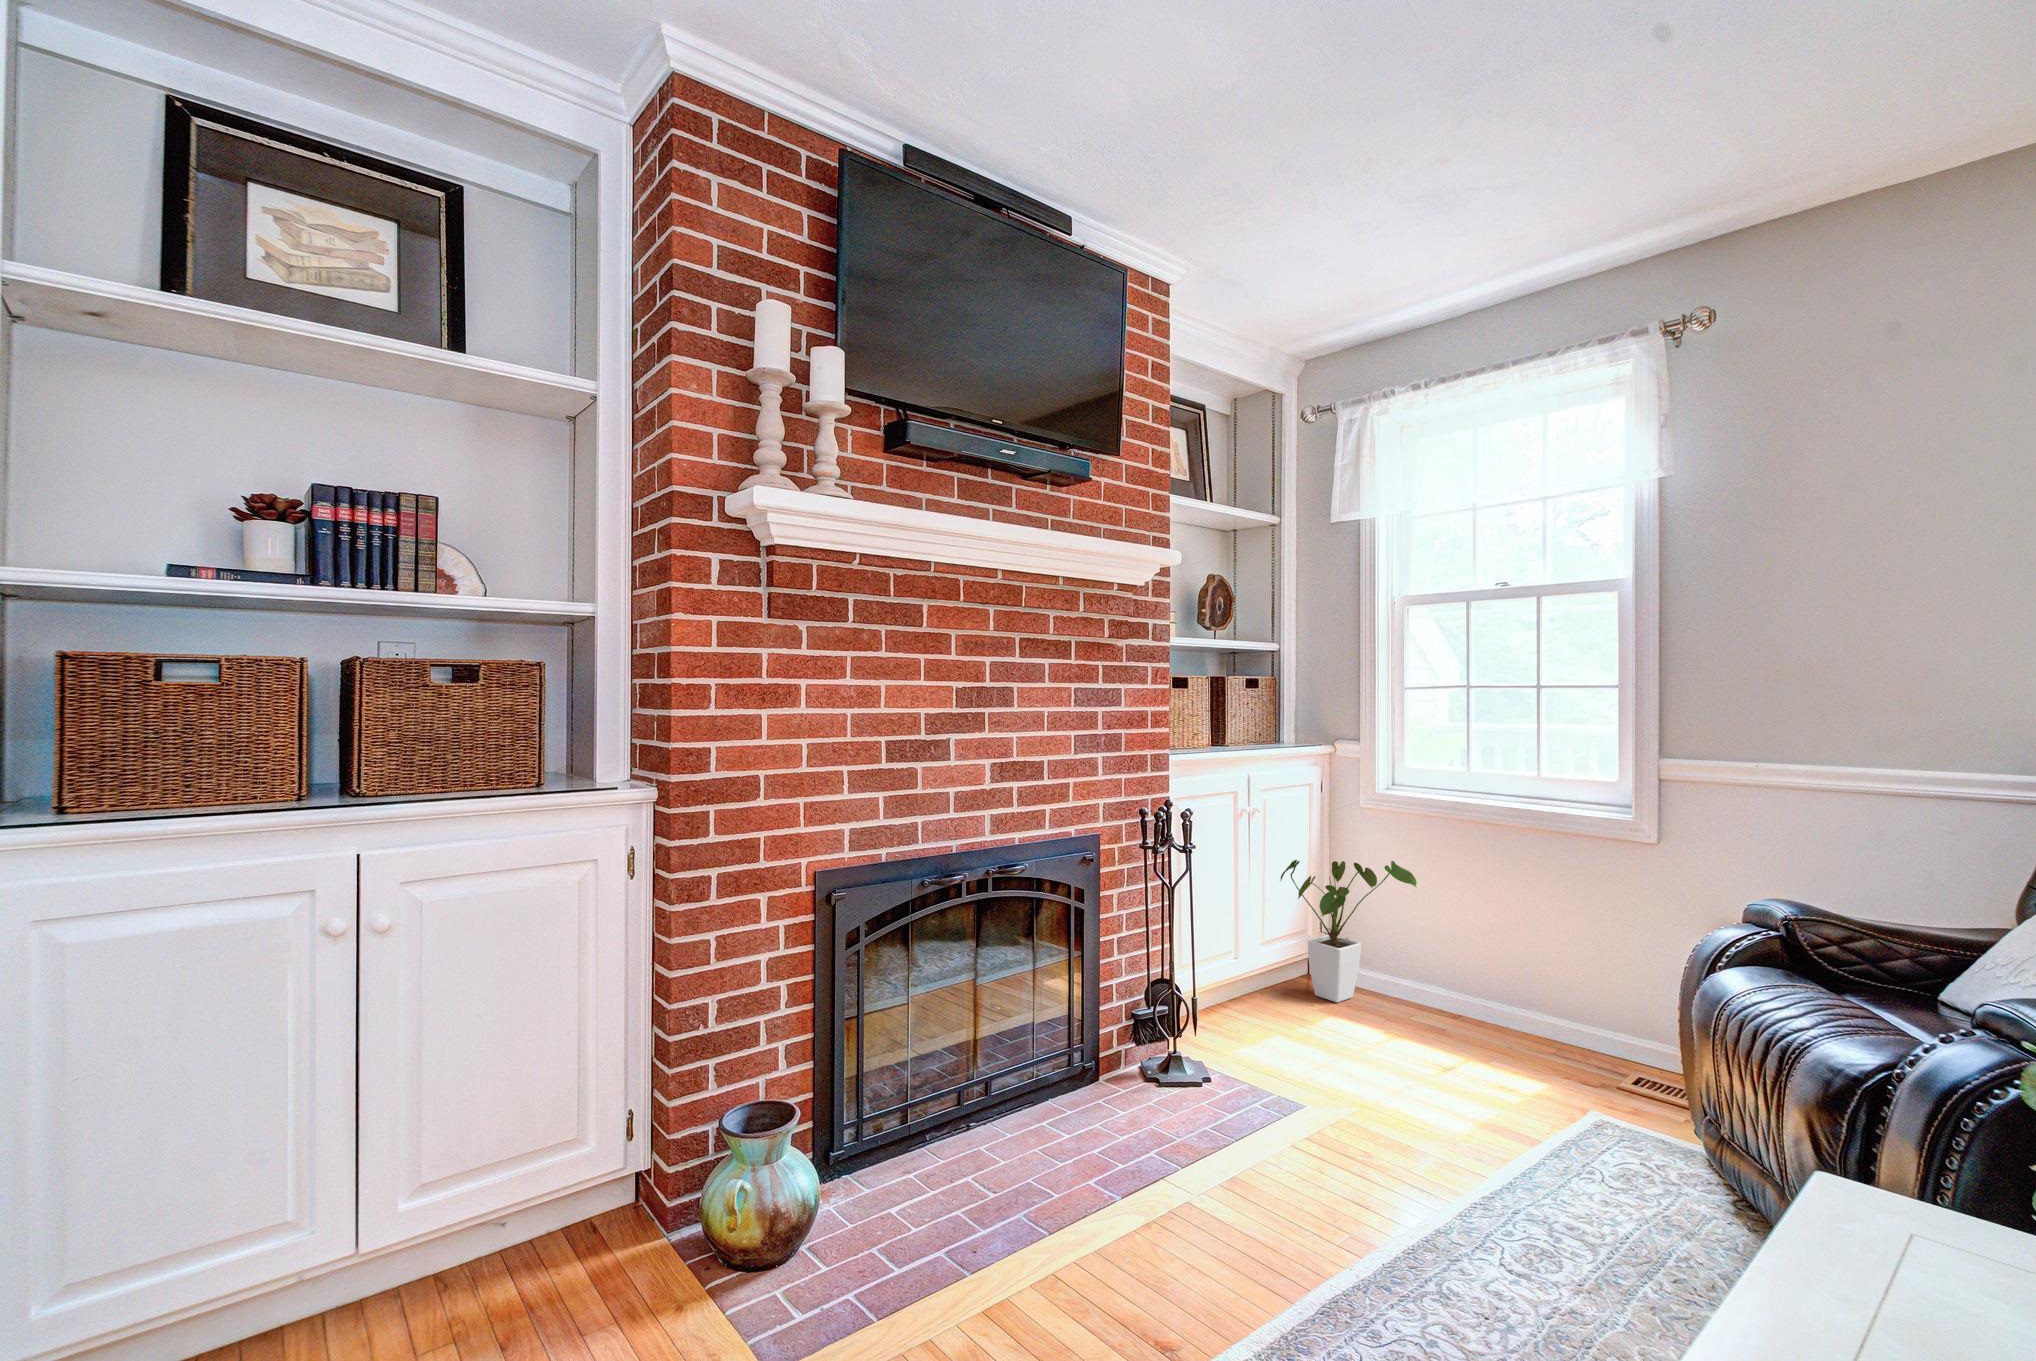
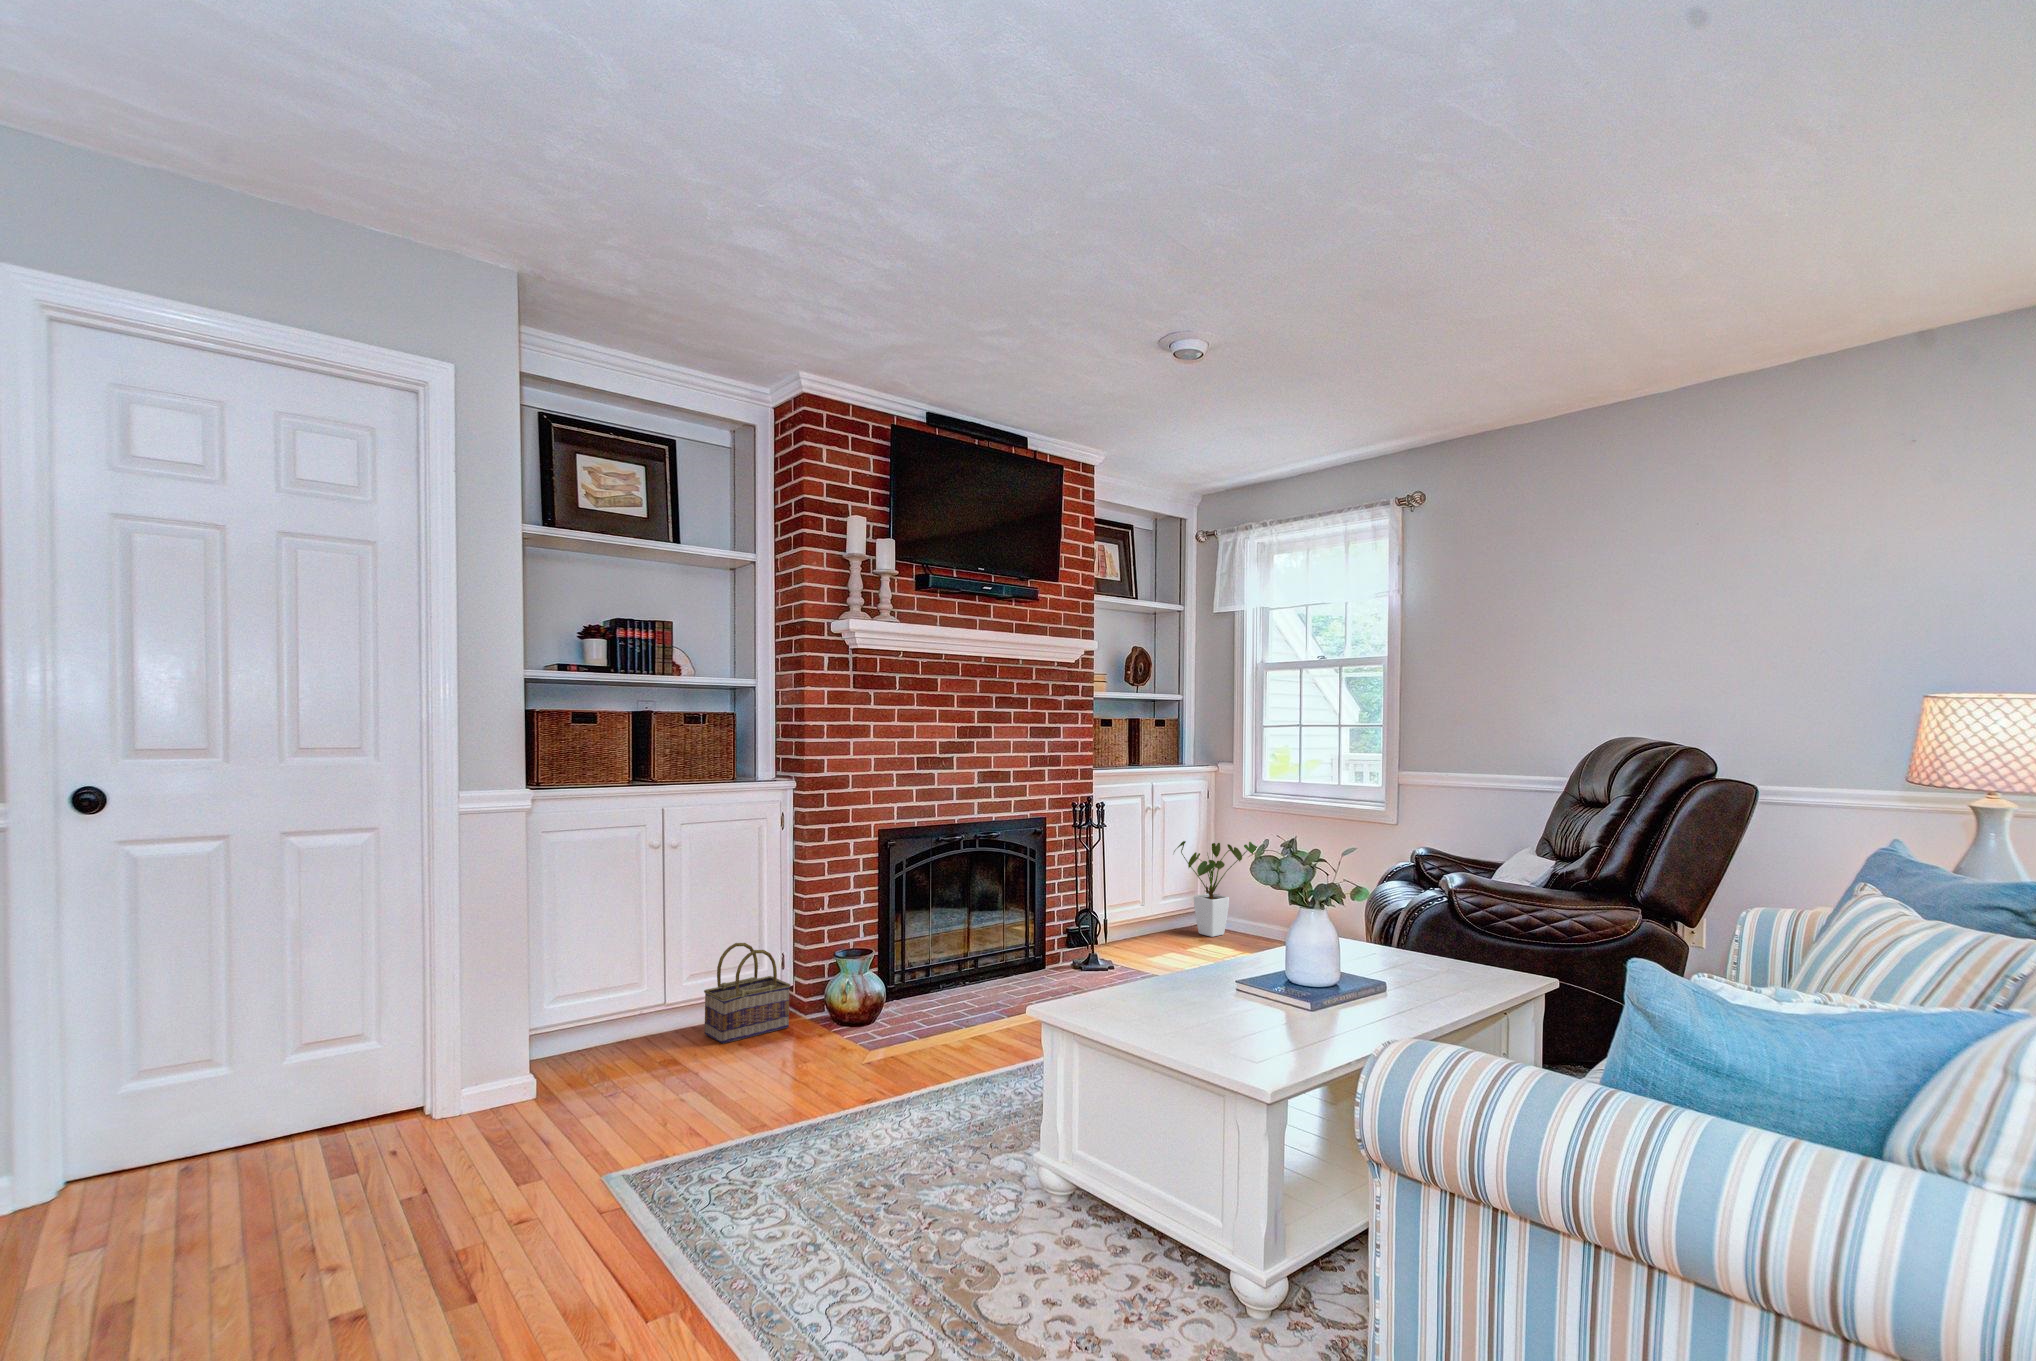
basket: none [462,1096,639,1319] -> present [704,943,791,1044]

